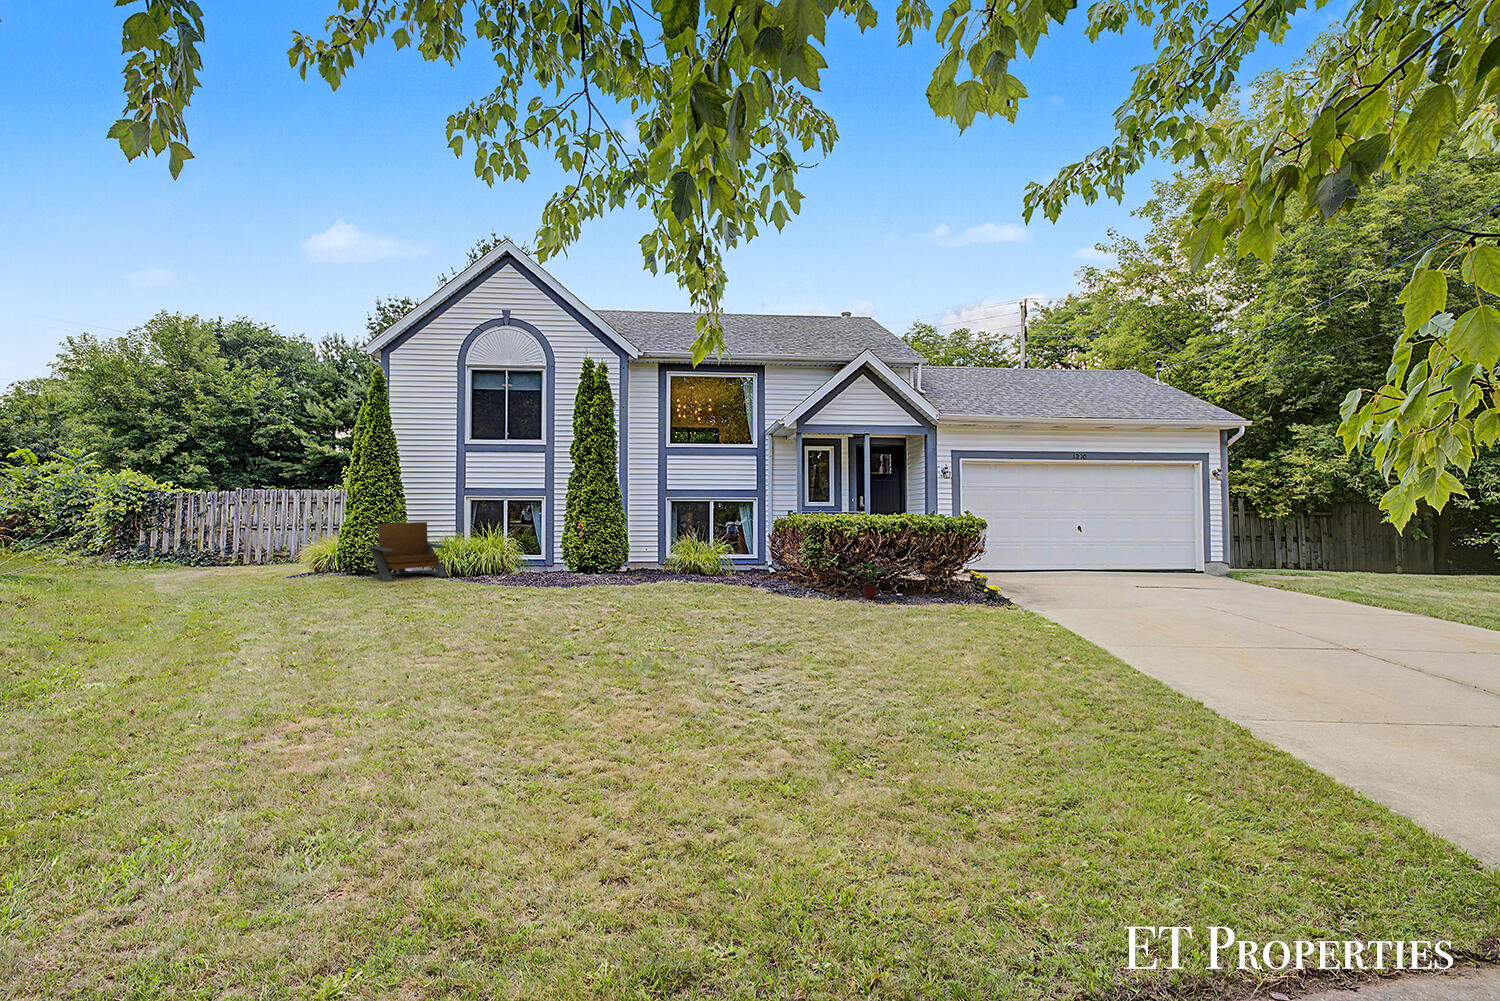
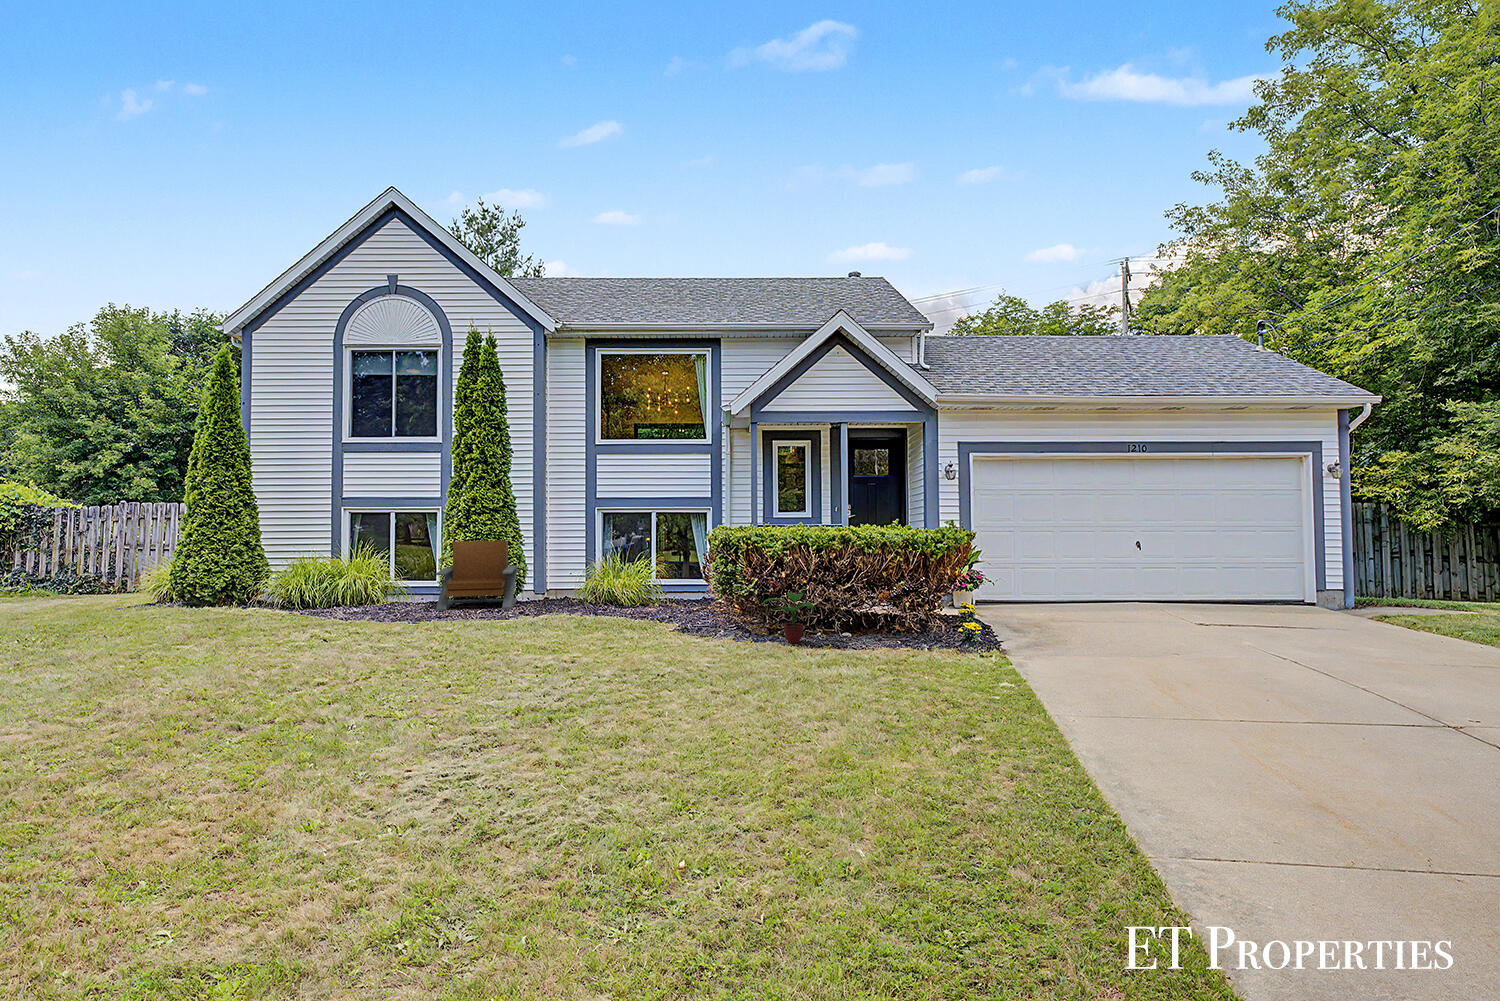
lounge chair: present [369,522,447,582] -> present [436,541,517,611]

